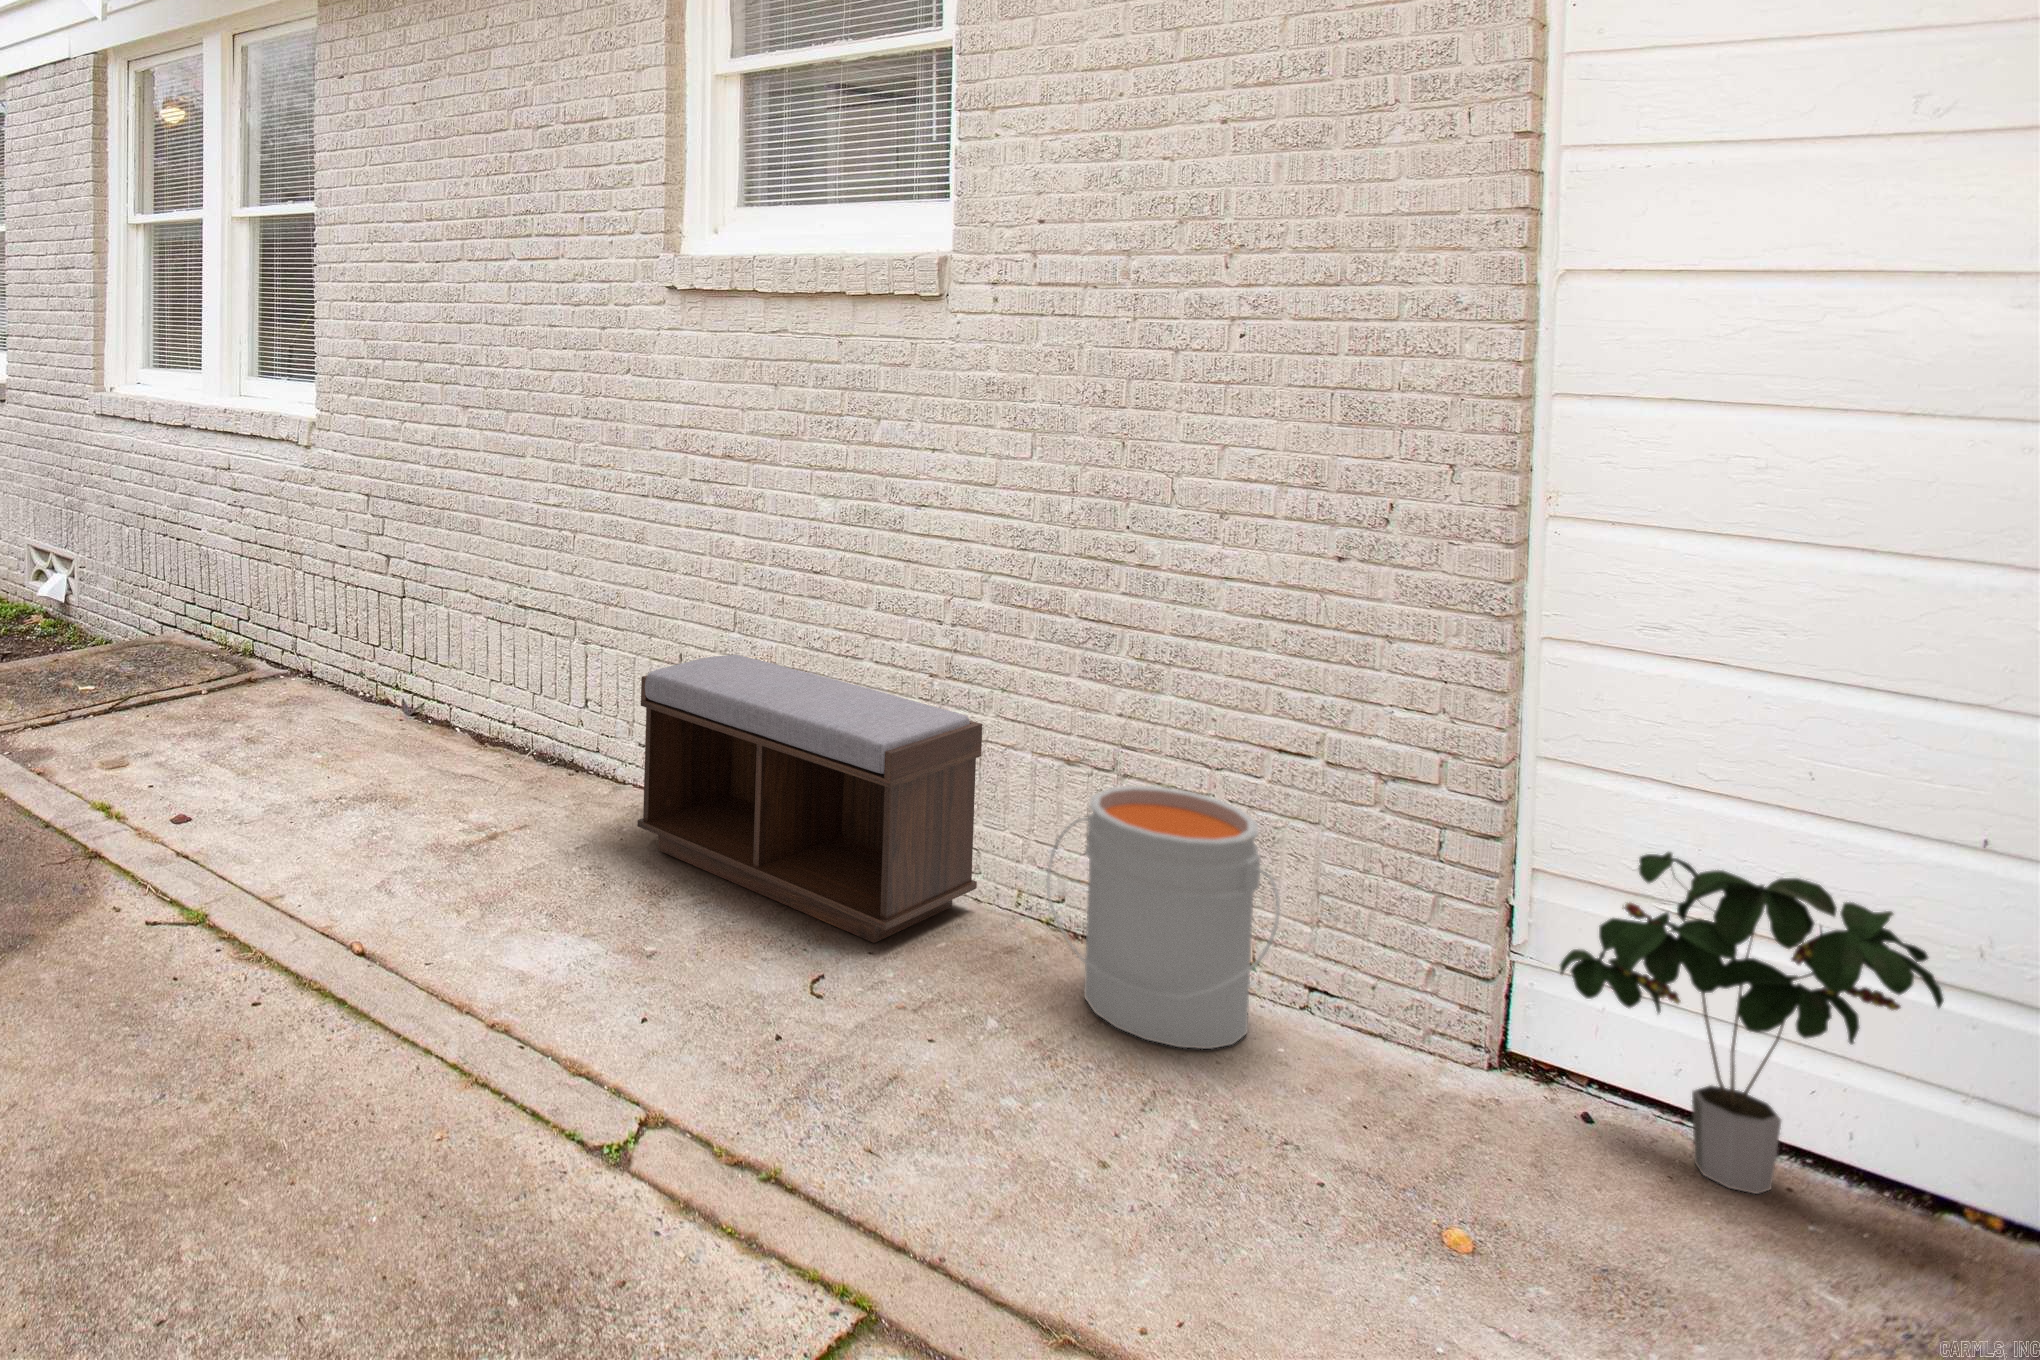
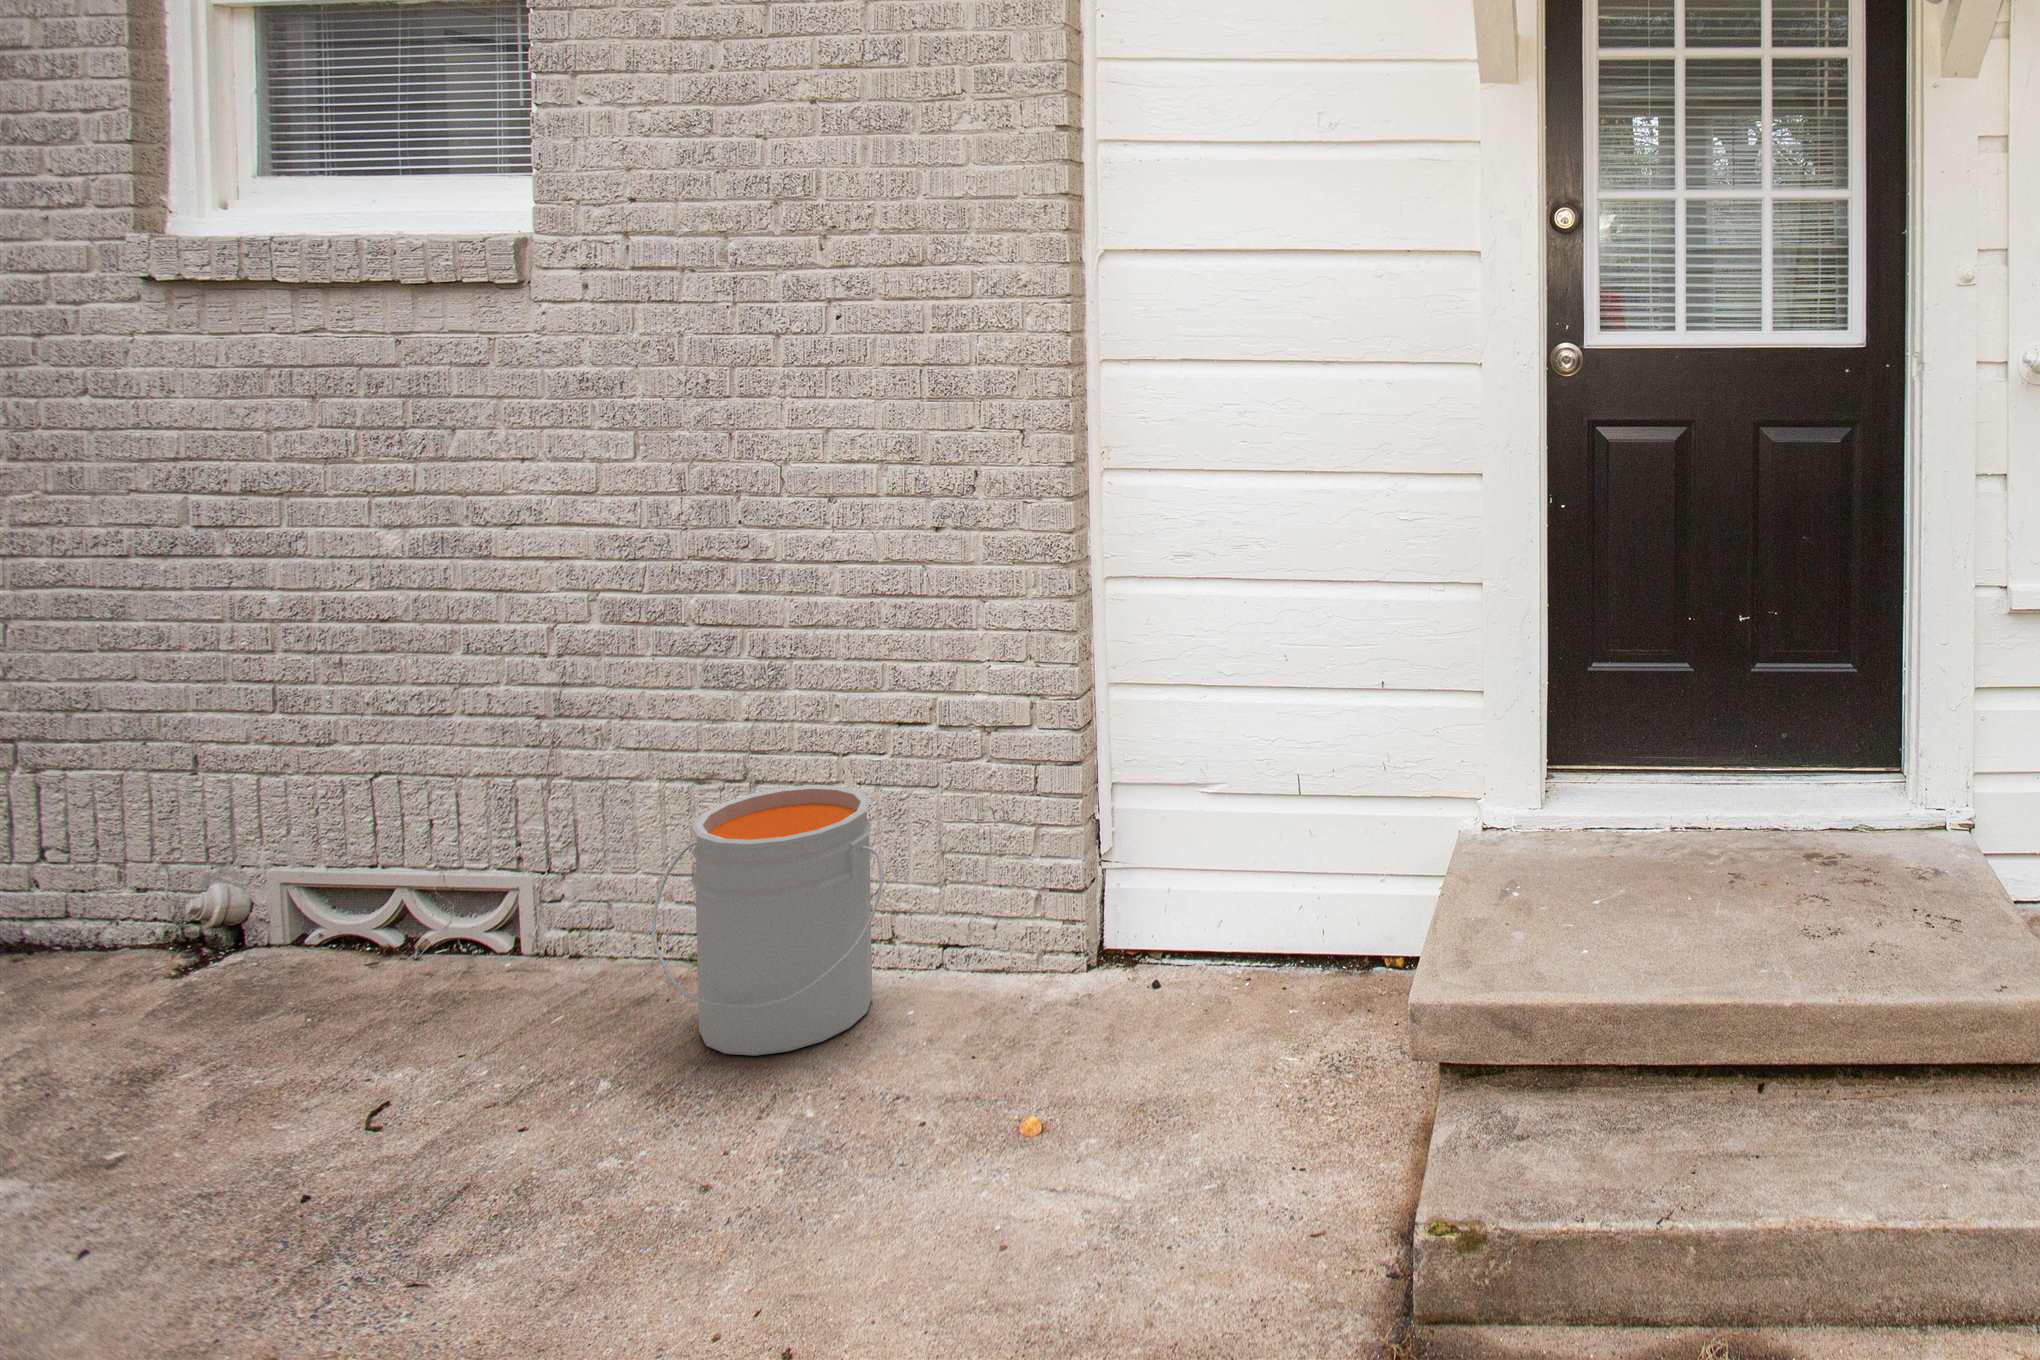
bench: present [637,655,982,943] -> none [91,747,600,1055]
potted plant: present [1560,852,1944,1194] -> none [1122,738,1358,1005]

